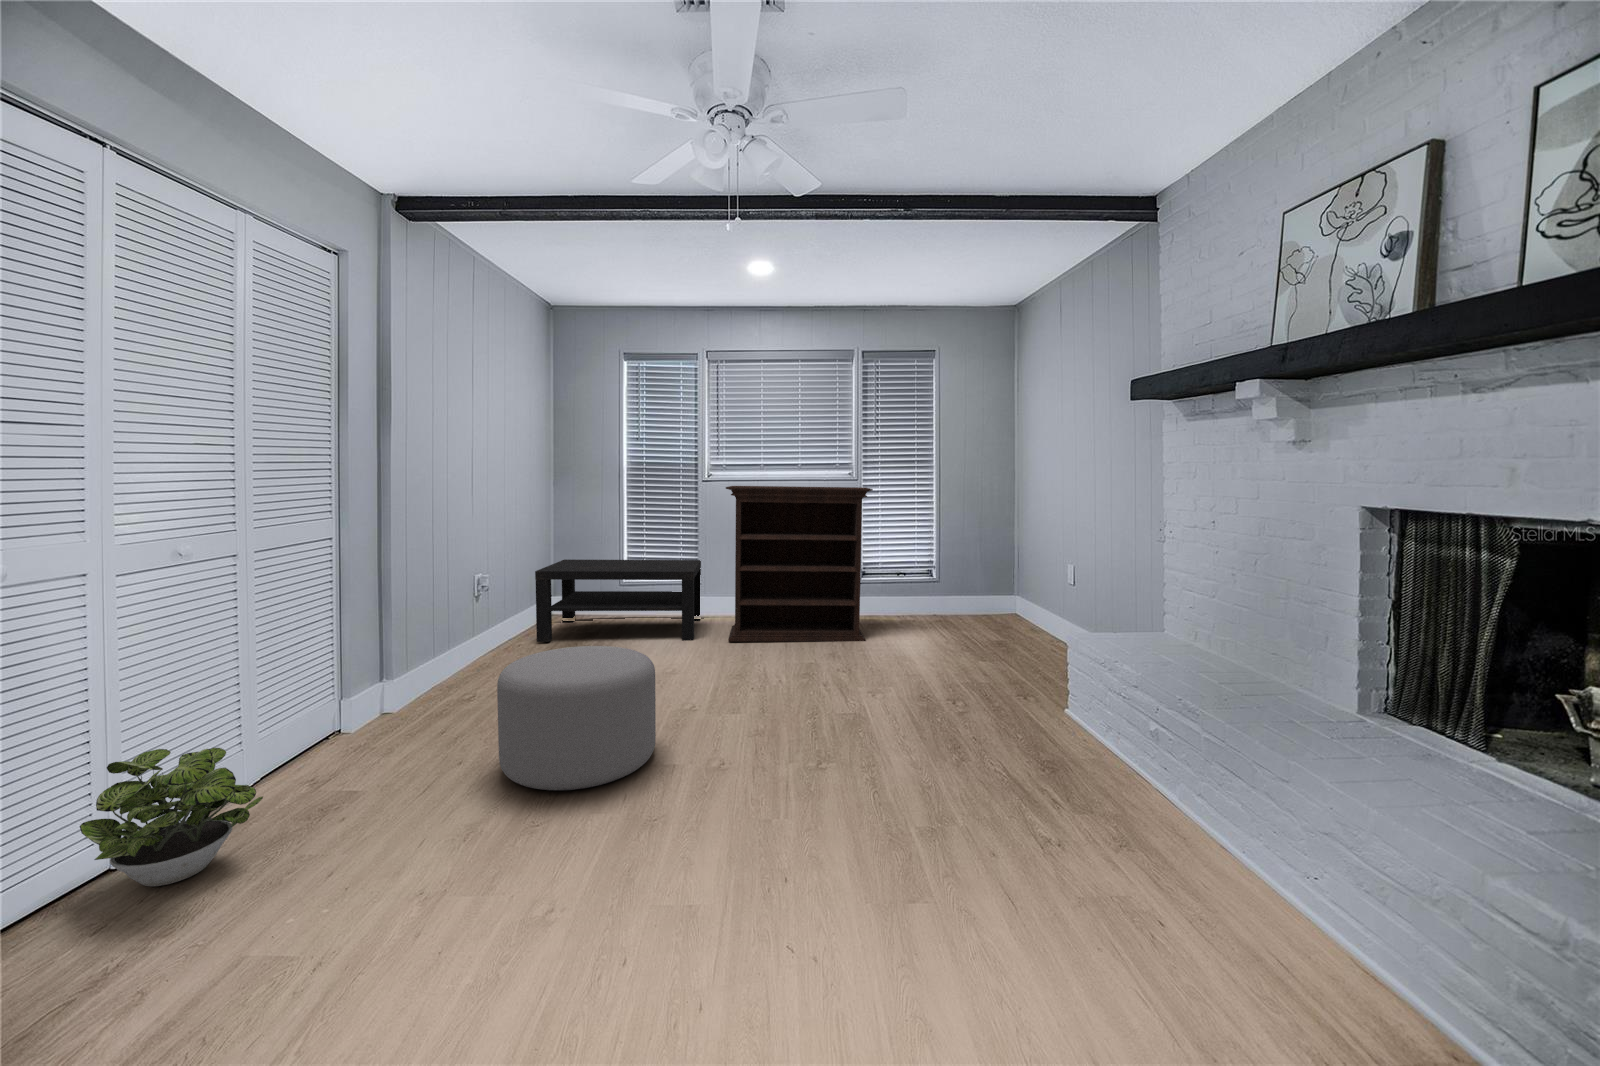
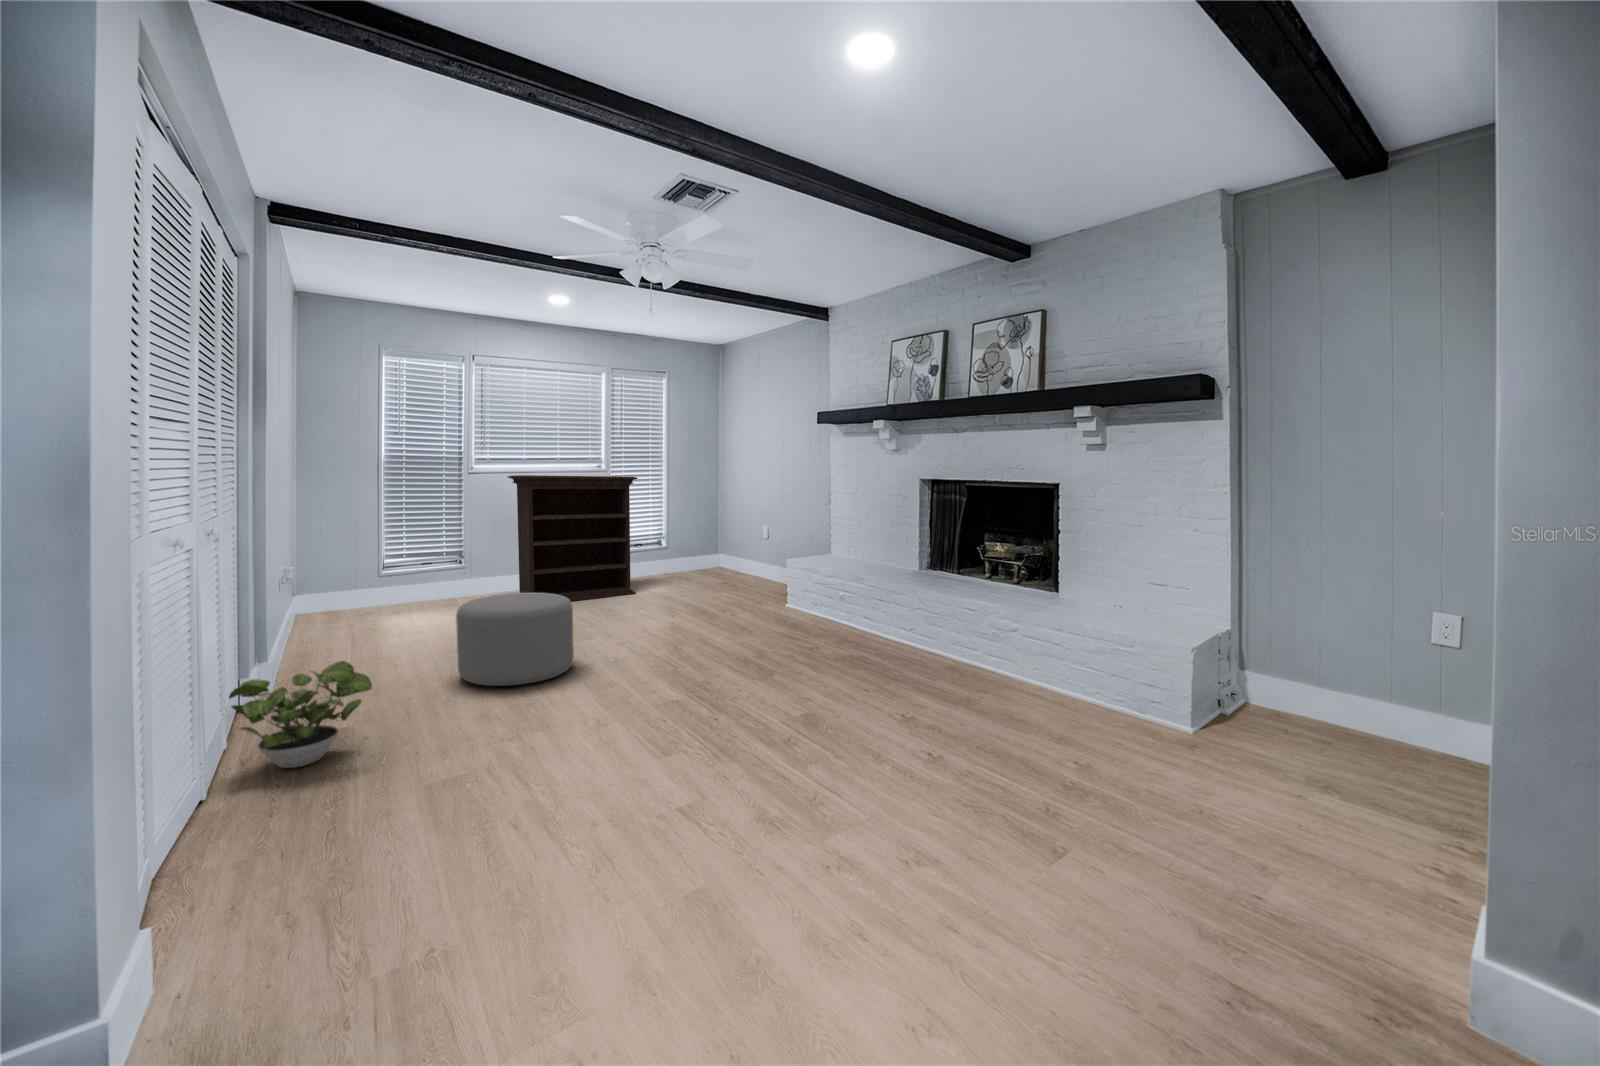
coffee table: present [535,559,701,642] -> none [321,543,490,627]

